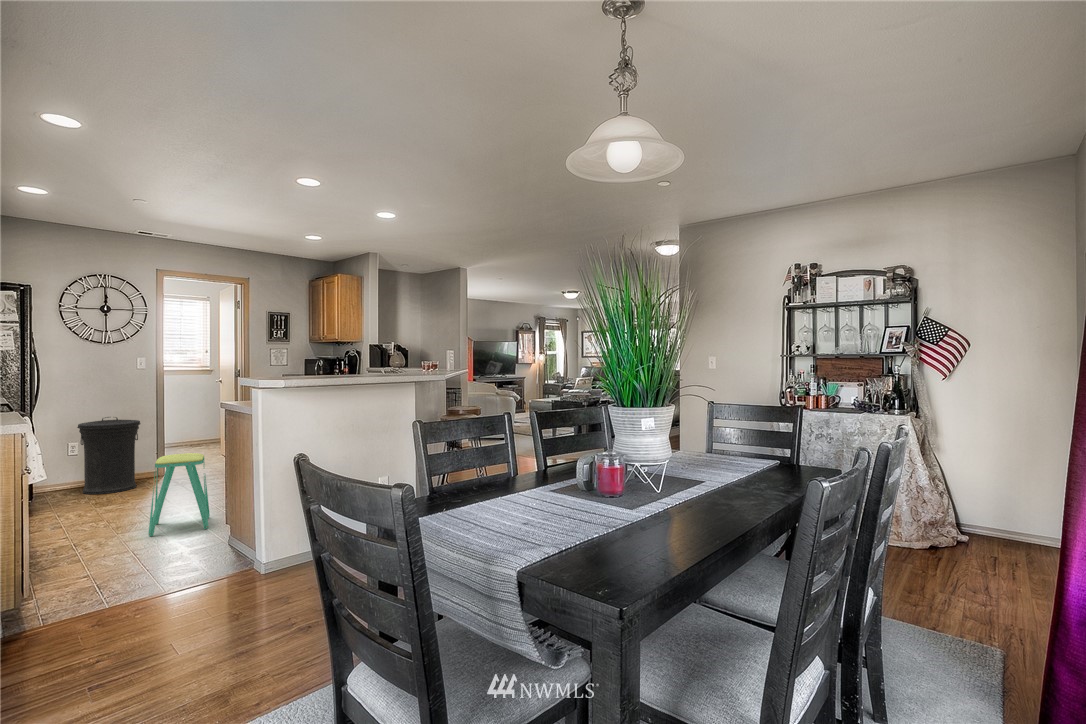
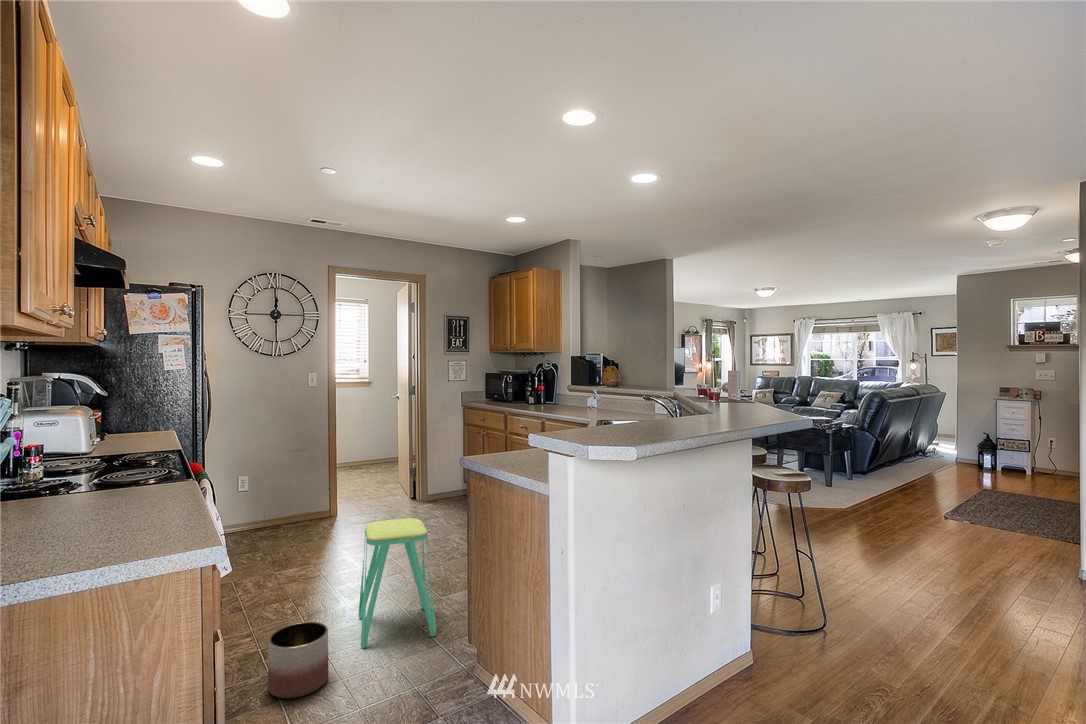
trash can: present [77,417,140,494] -> none [249,450,318,549]
planter: none [71,515,118,558] -> present [268,622,329,698]

